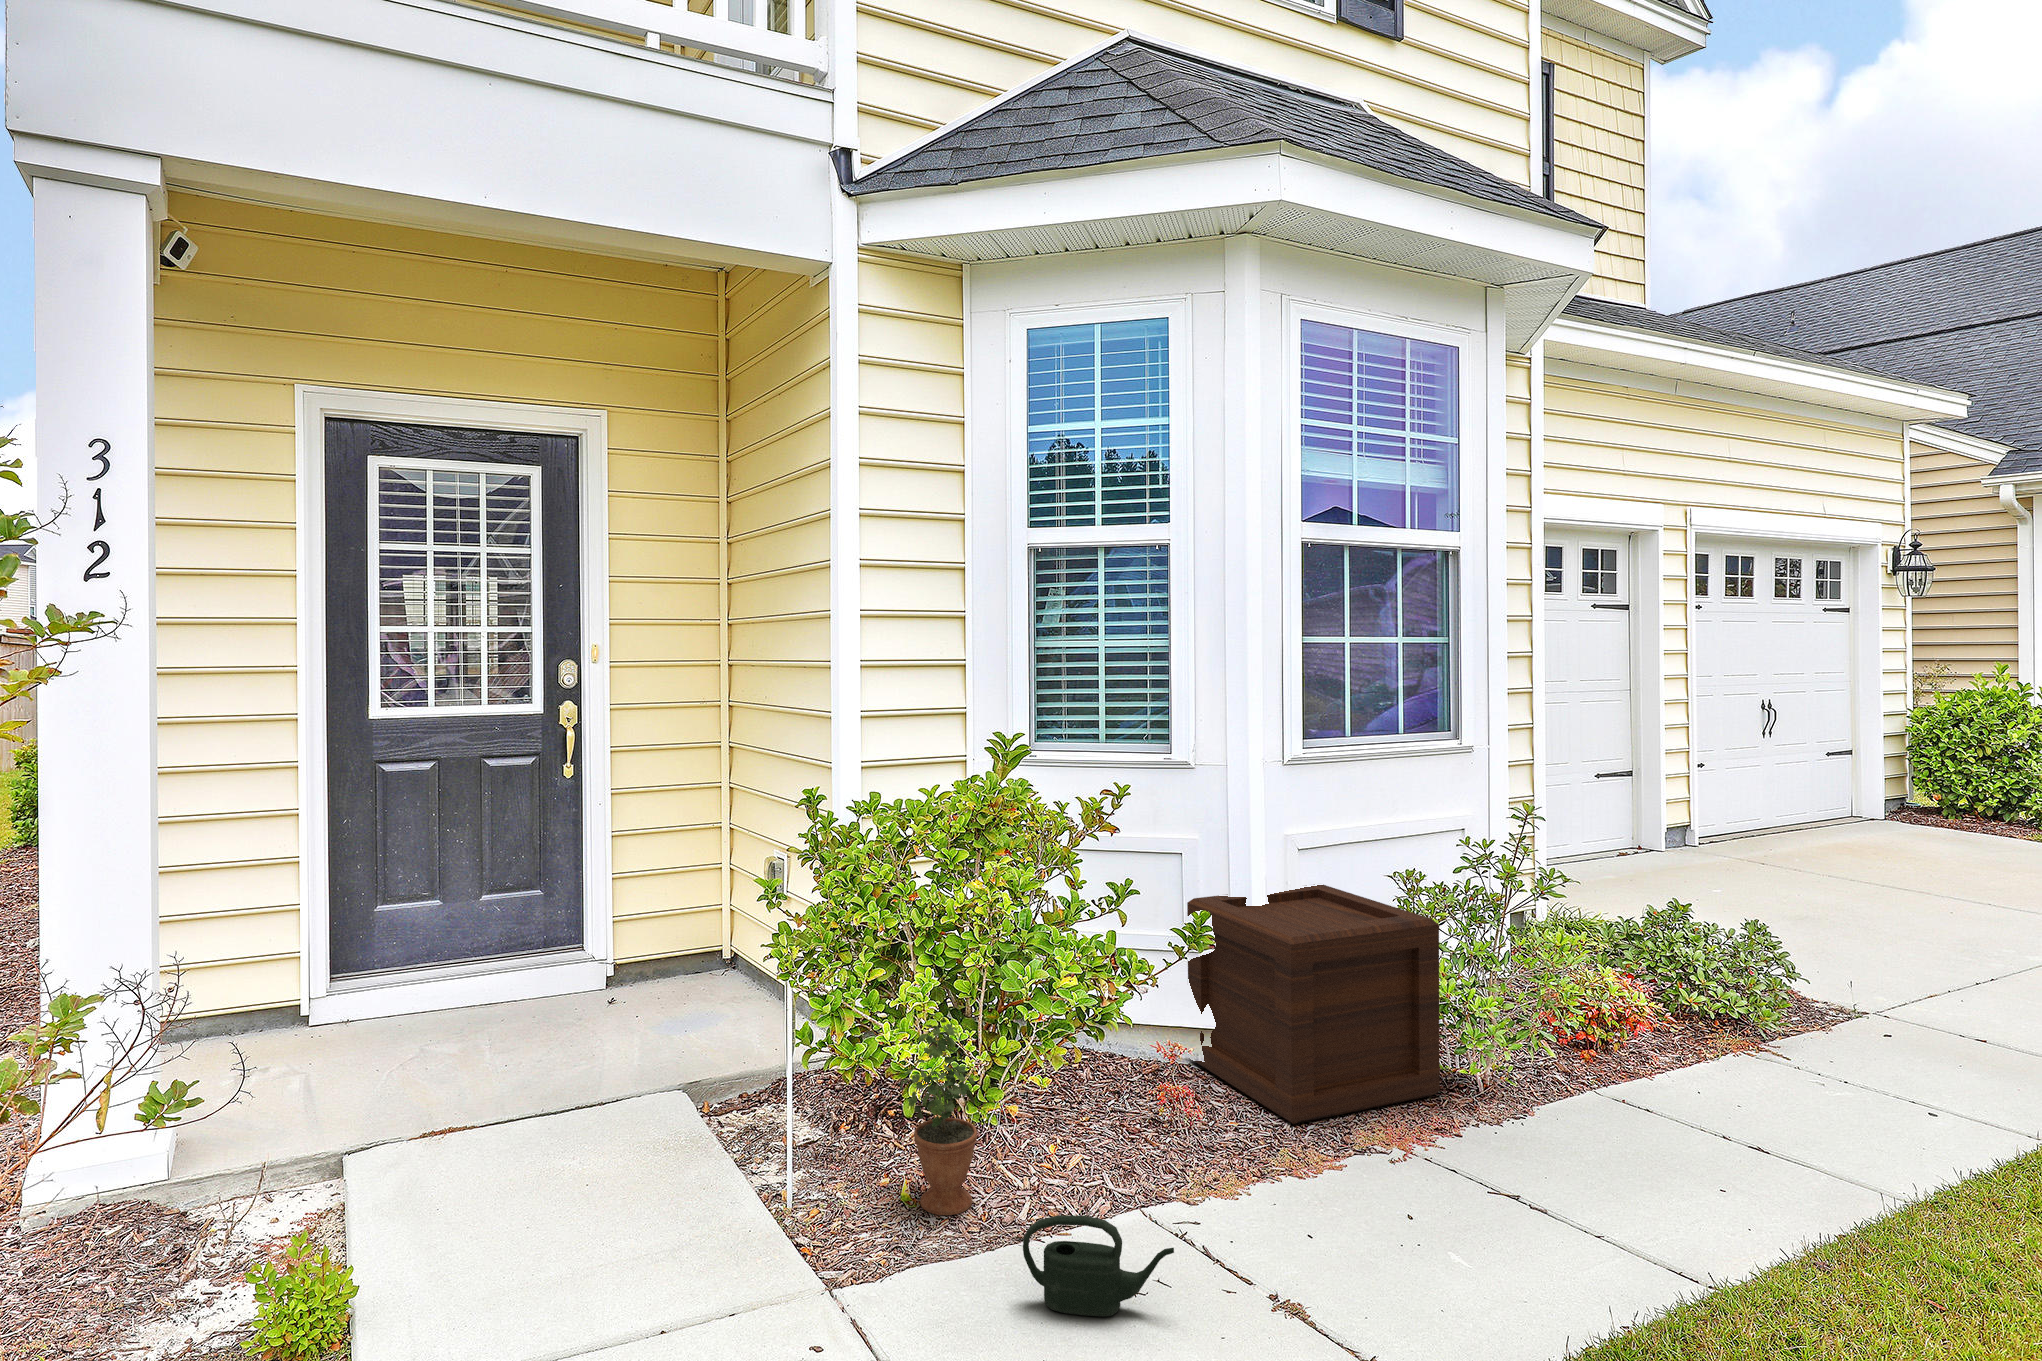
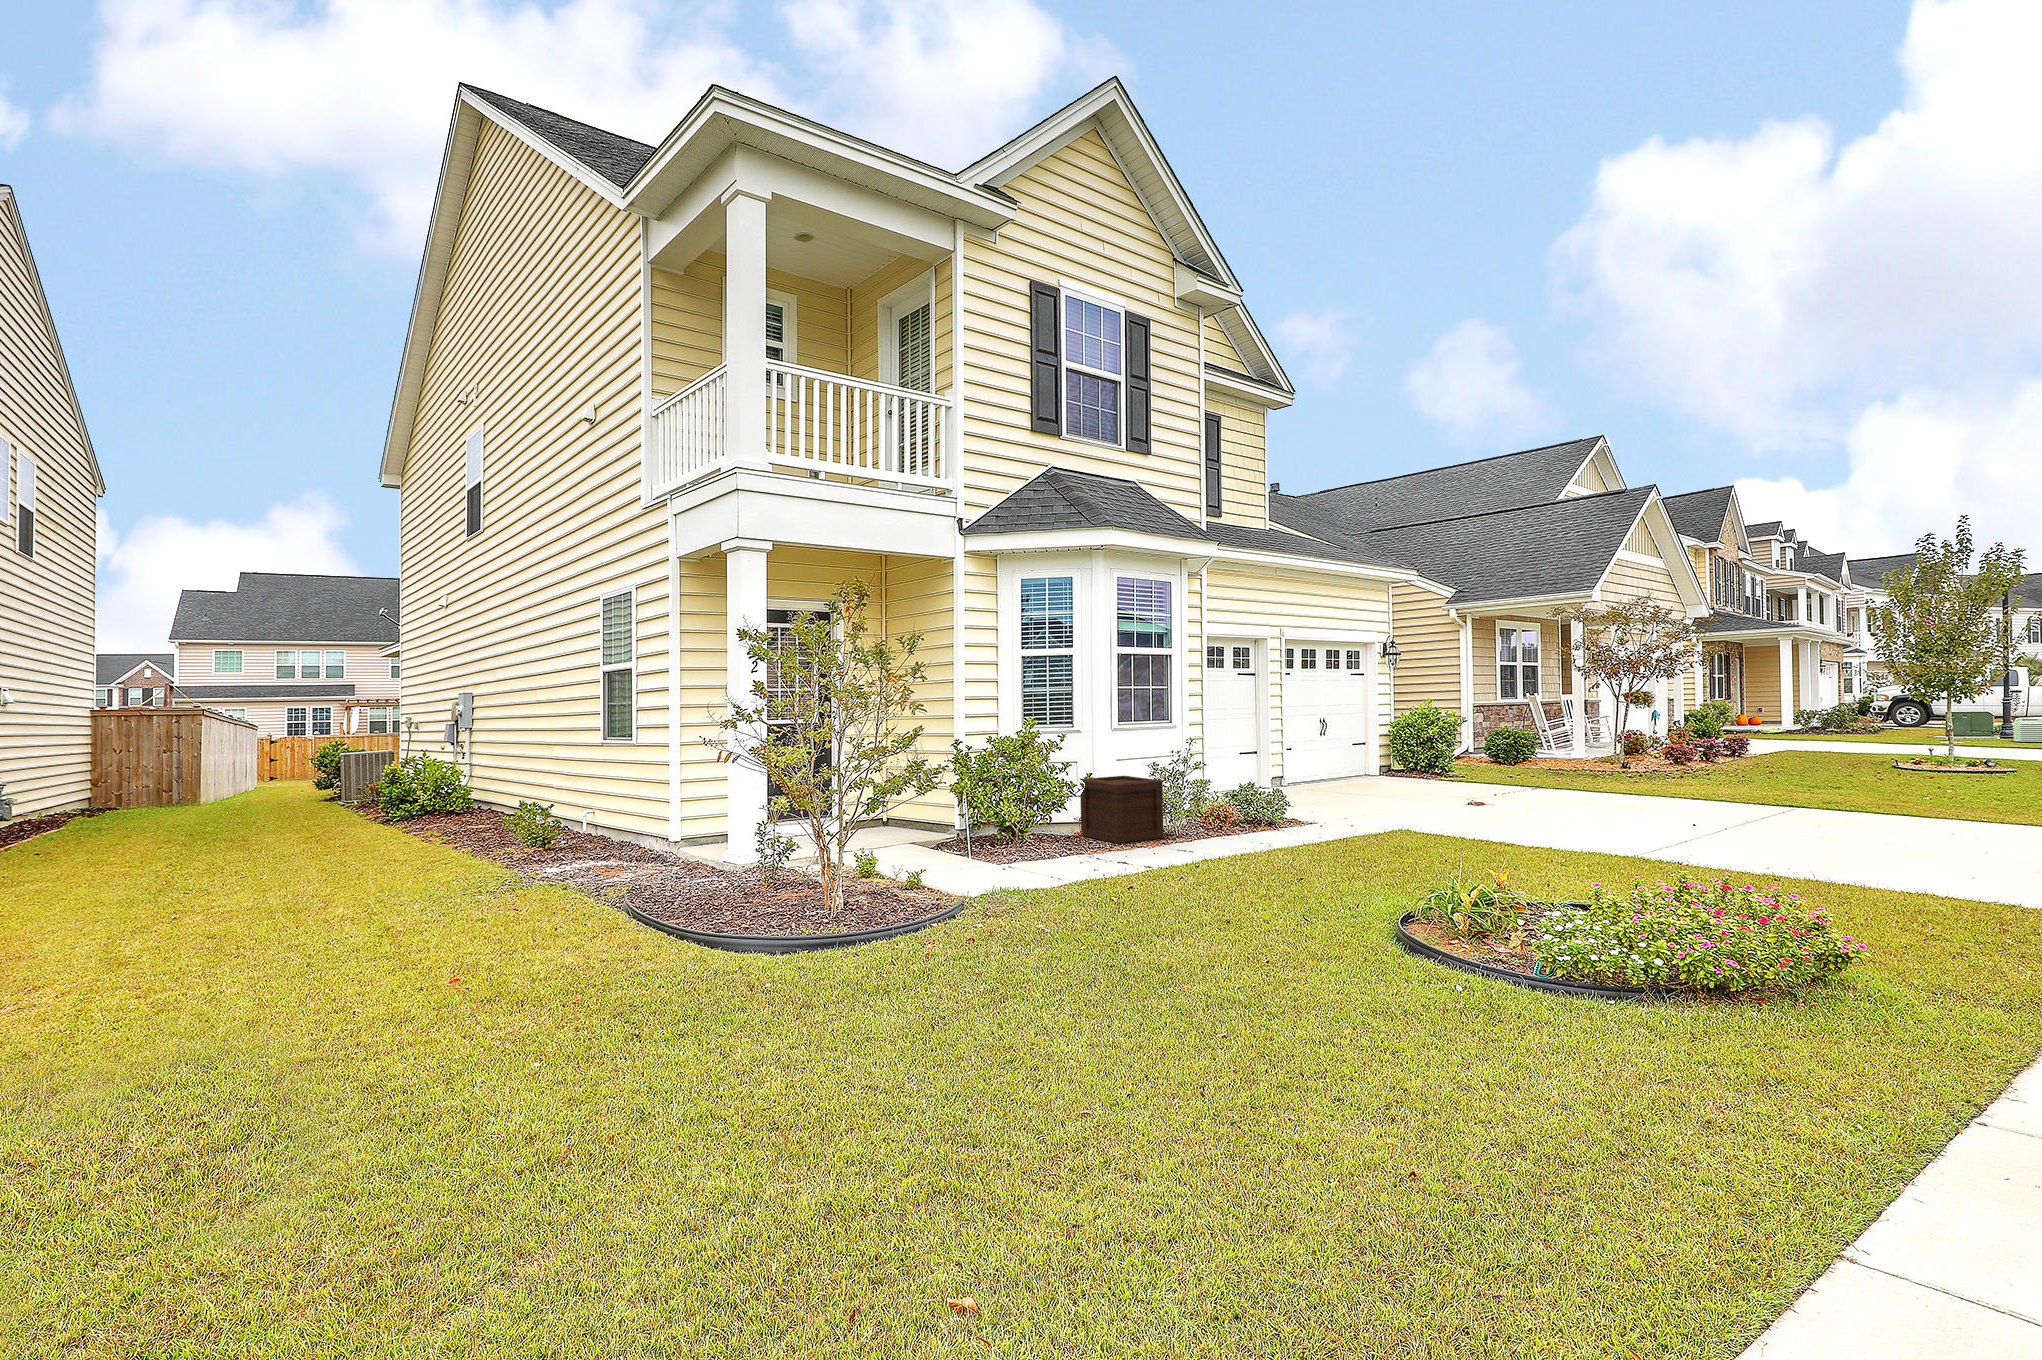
potted plant: present [900,1015,977,1215] -> none [1008,802,1030,858]
watering can: present [1023,1215,1174,1316] -> none [1053,841,1093,865]

